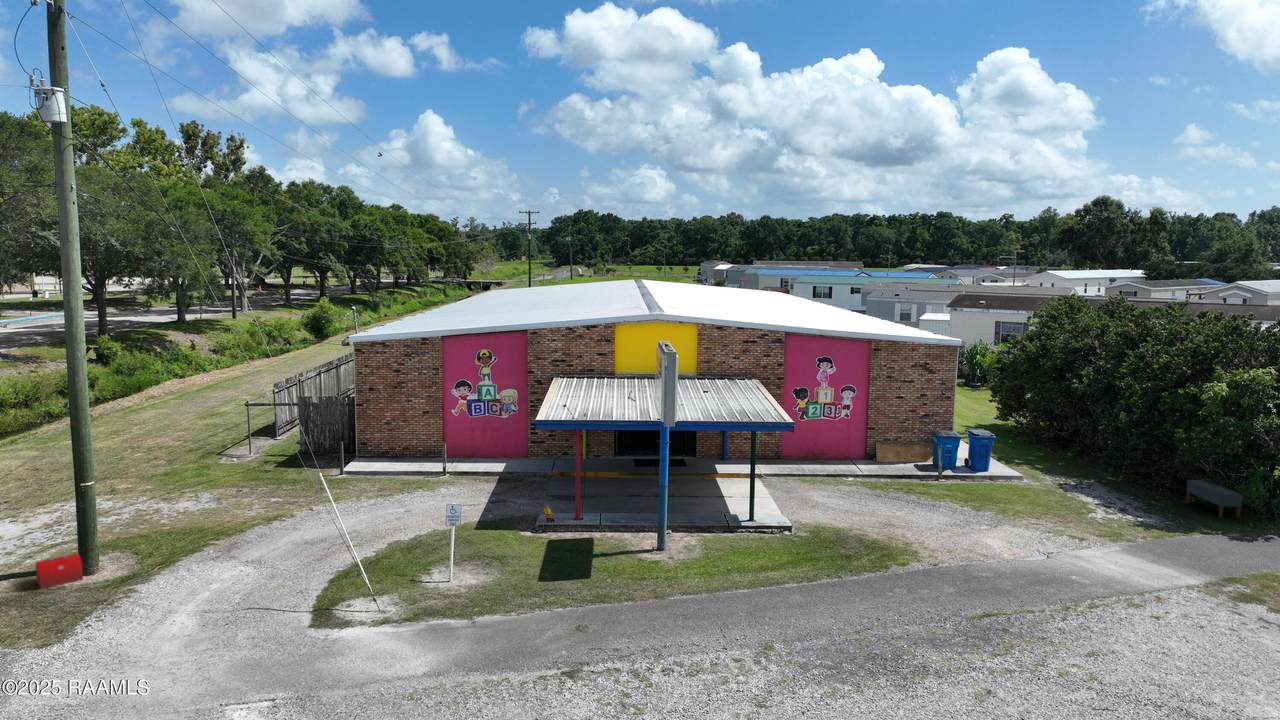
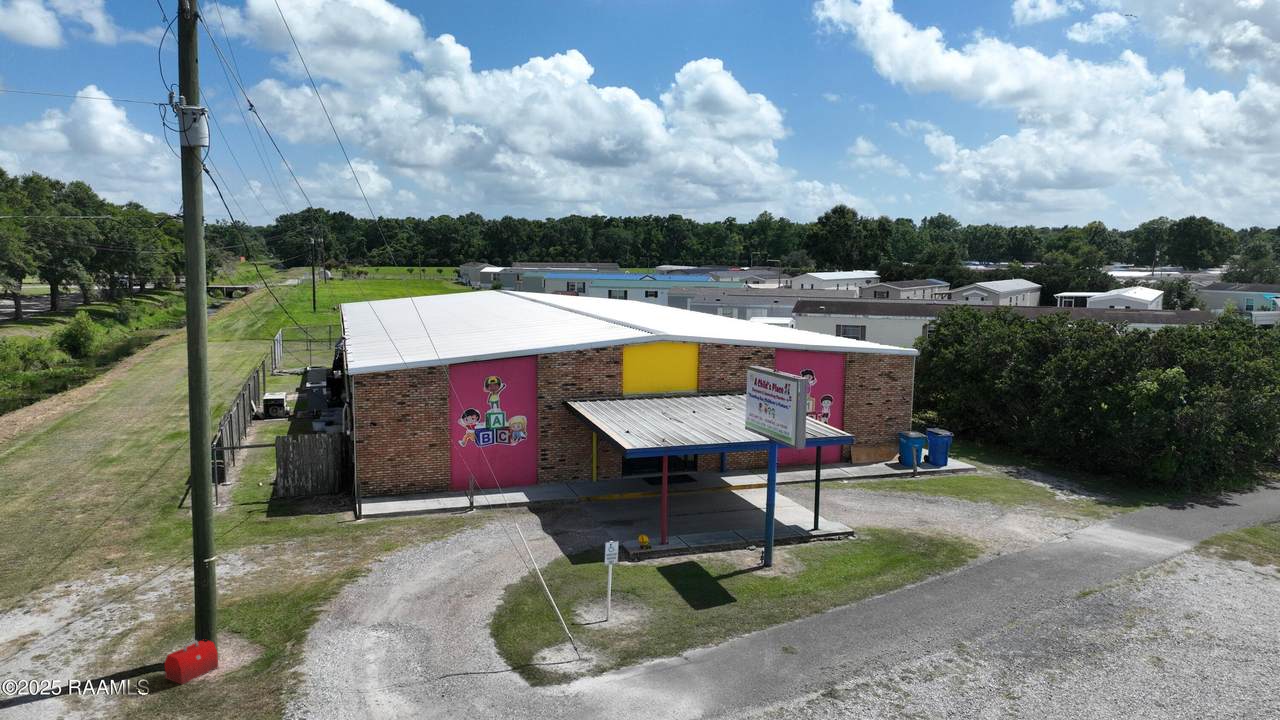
bench: present [1186,480,1243,518] -> none [1109,462,1157,492]

